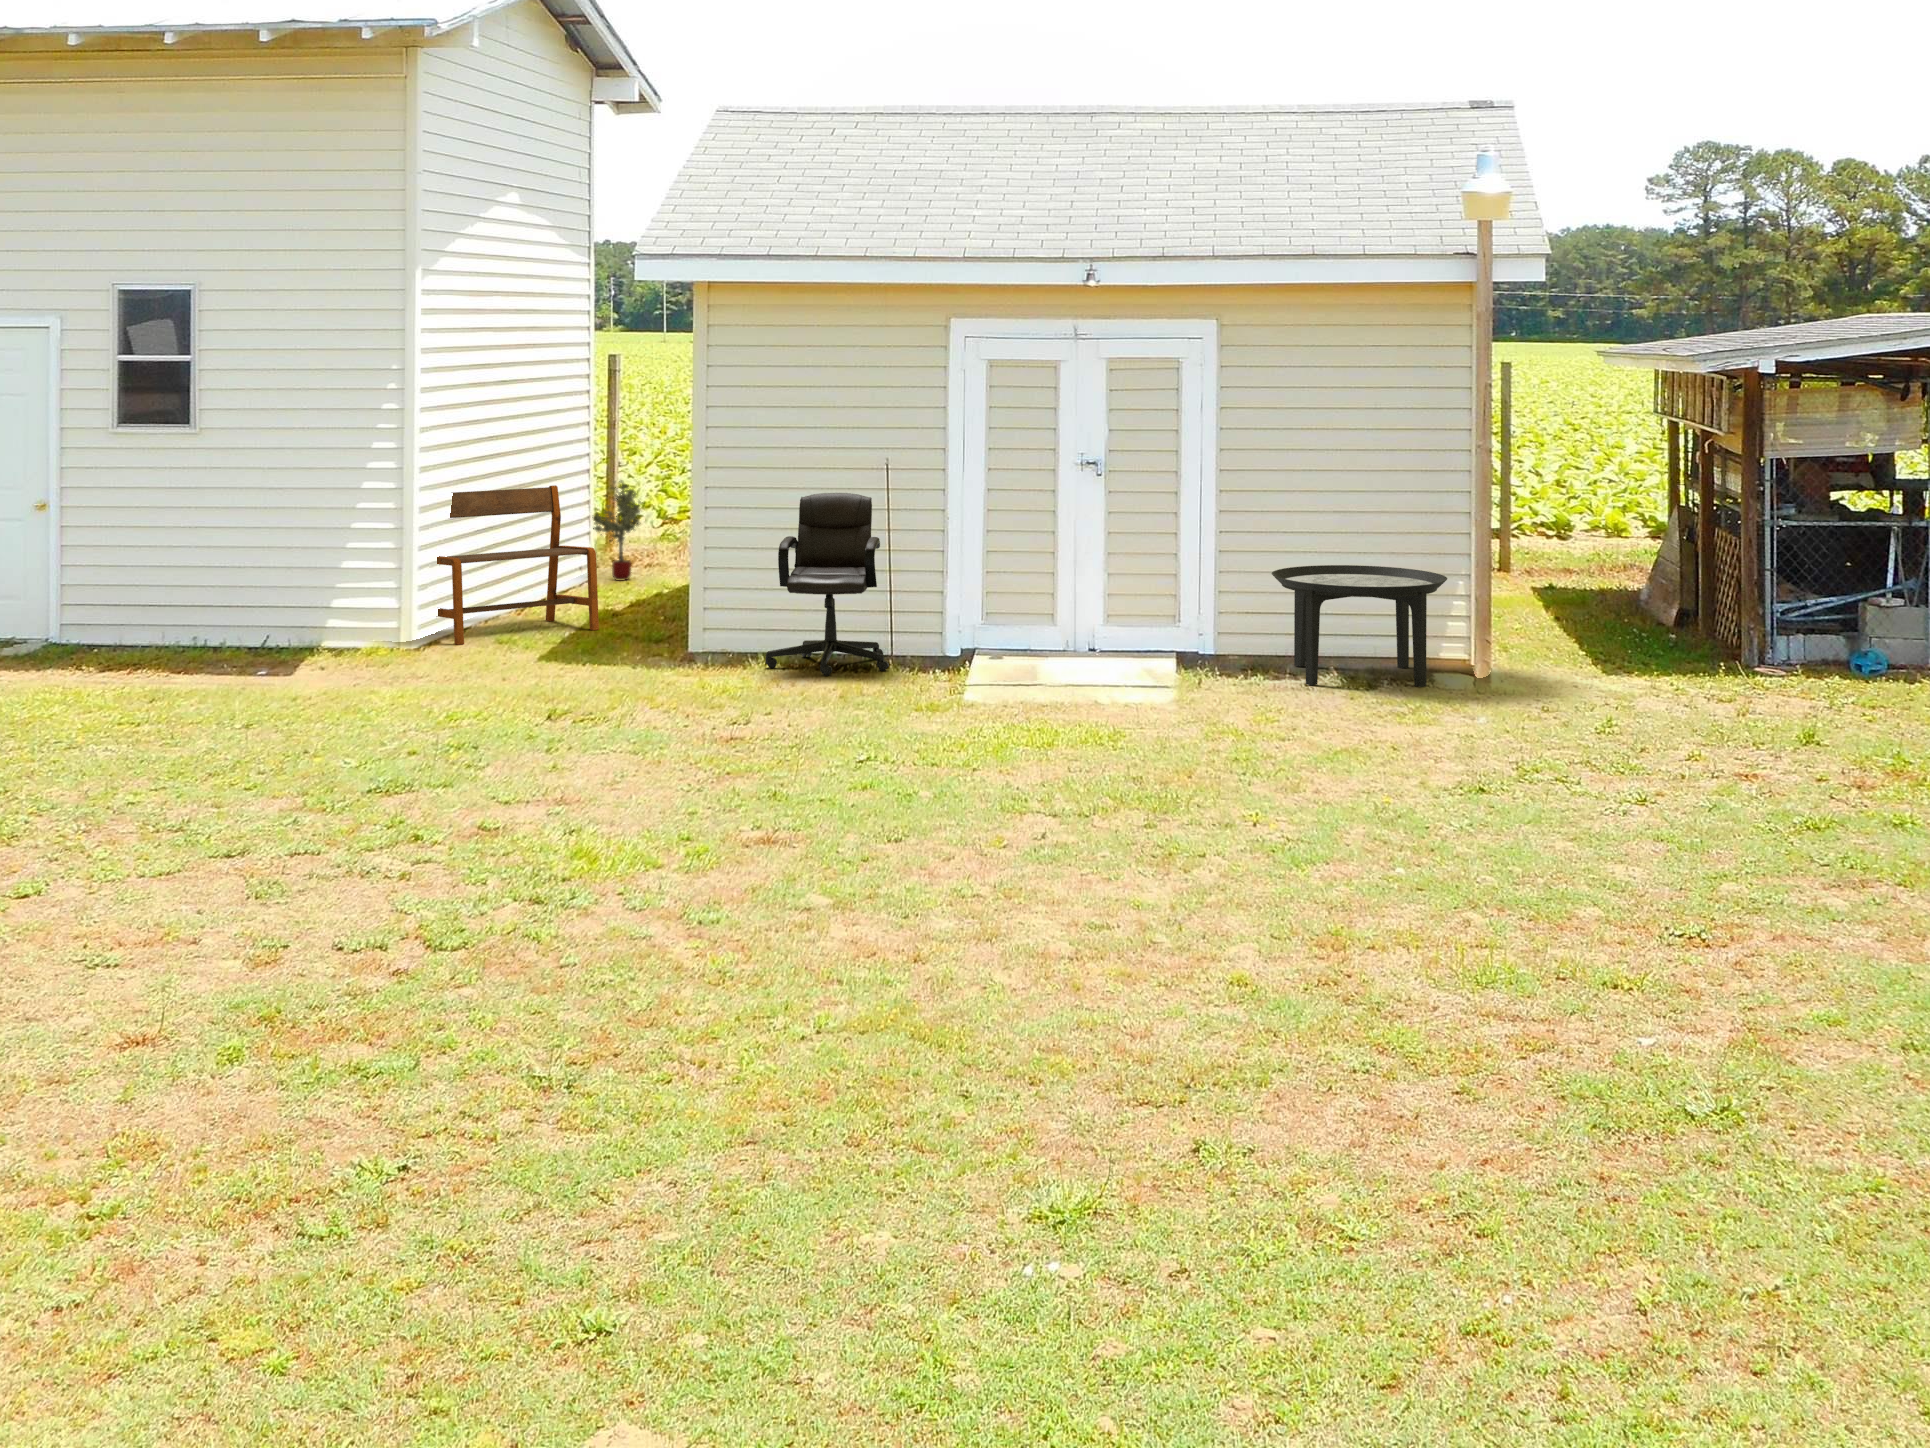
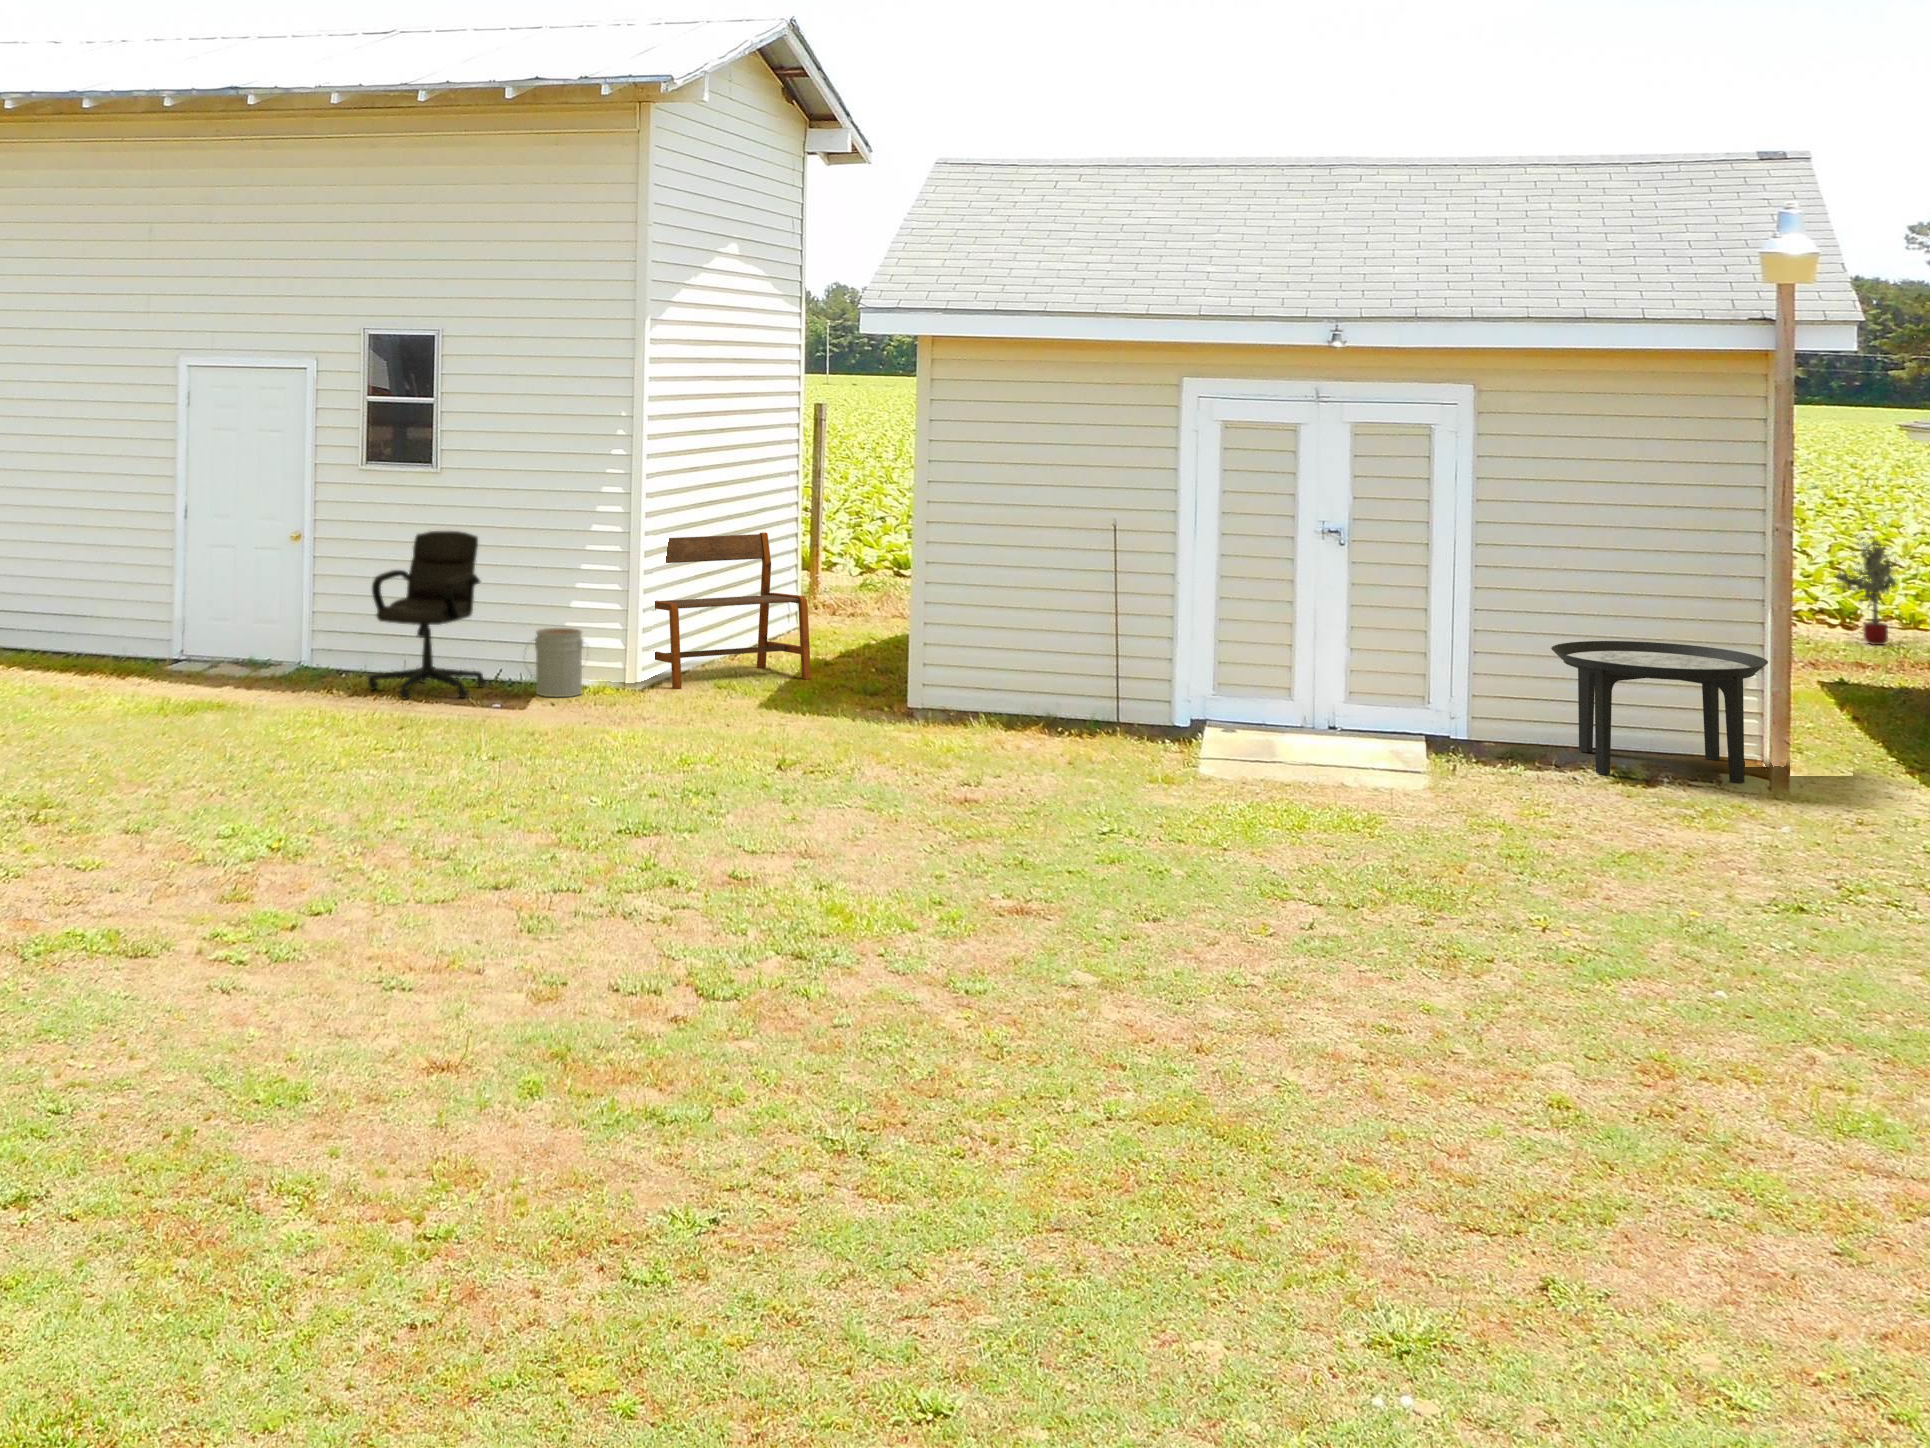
potted tree: present [592,480,643,581] -> present [1835,536,1897,645]
chair: present [765,493,889,676] -> present [368,531,485,699]
bucket: none [294,587,365,658] -> present [526,628,583,697]

